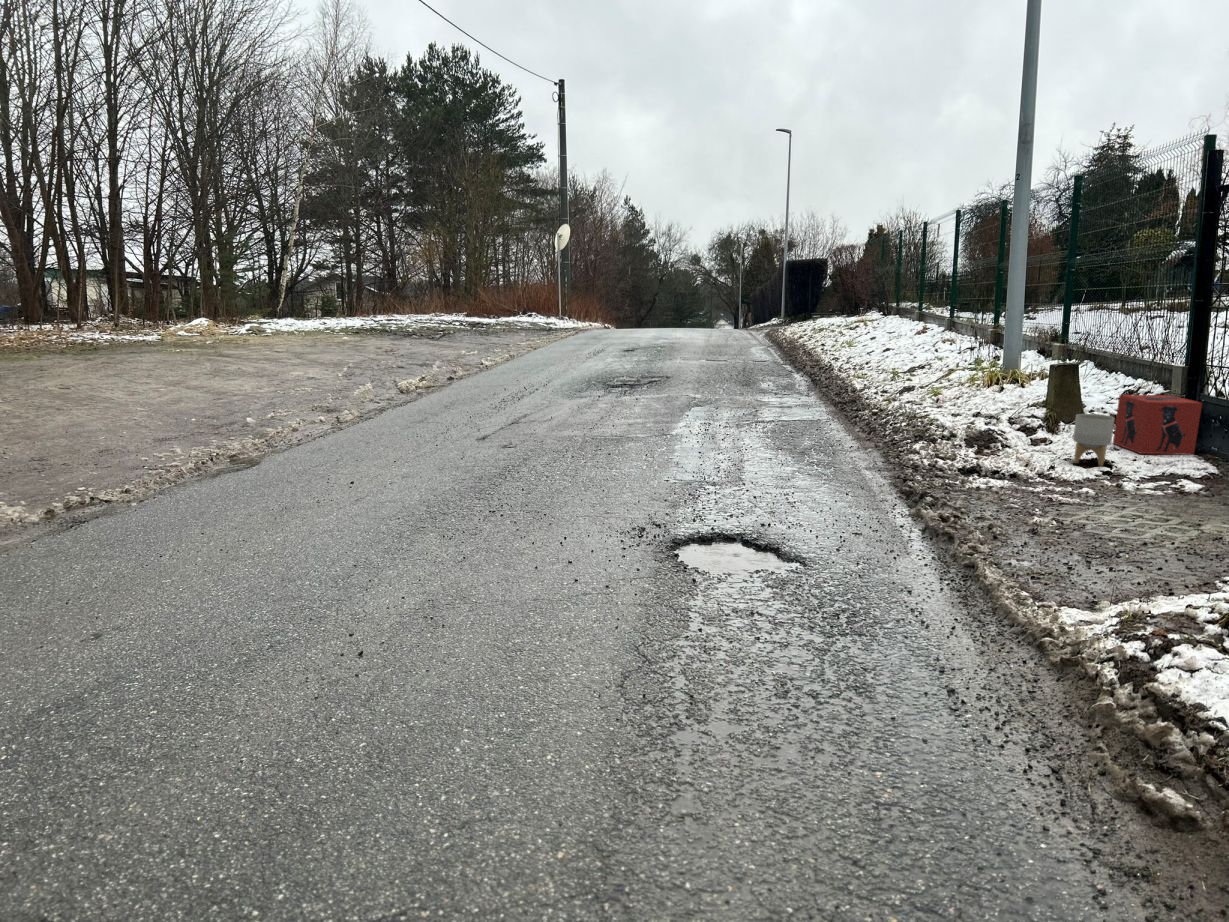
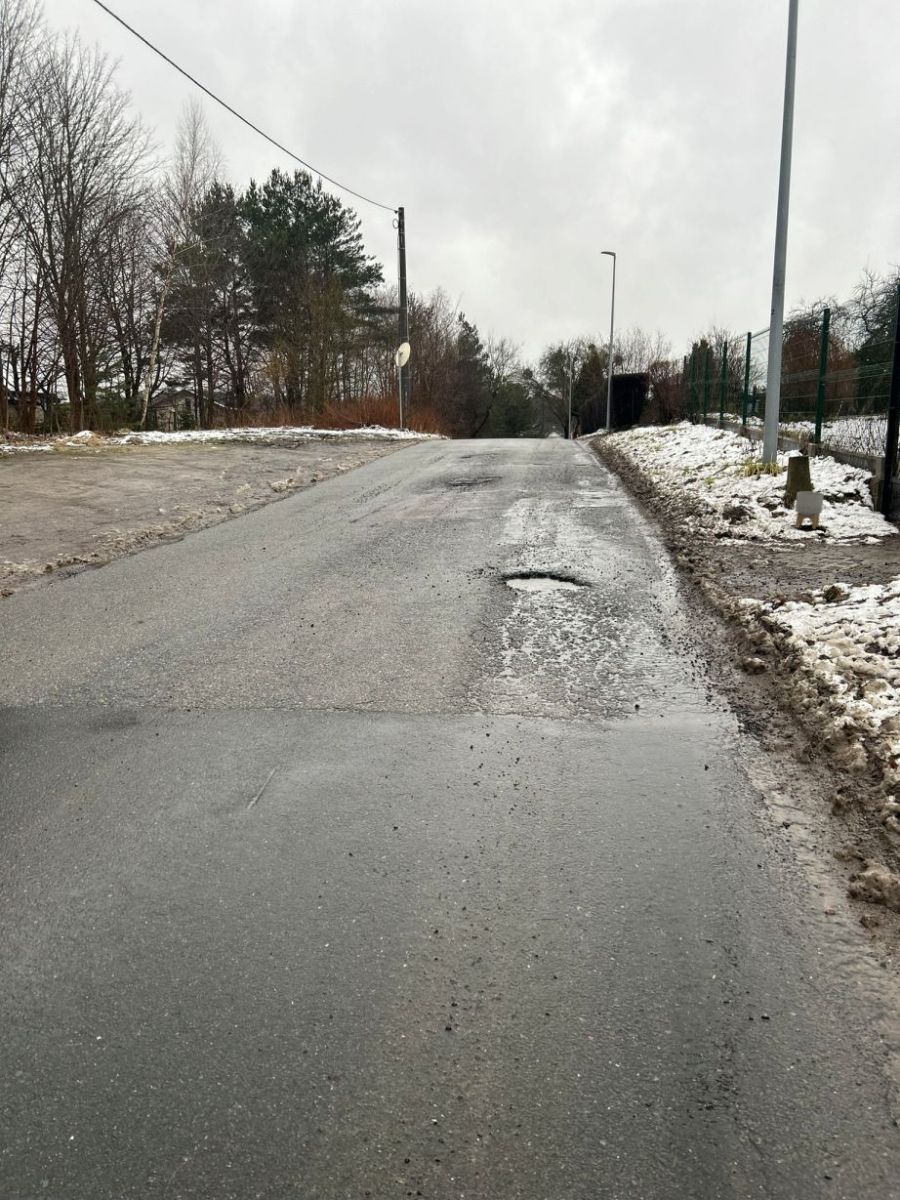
storage box: present [1113,395,1202,455] -> none [832,479,892,522]

